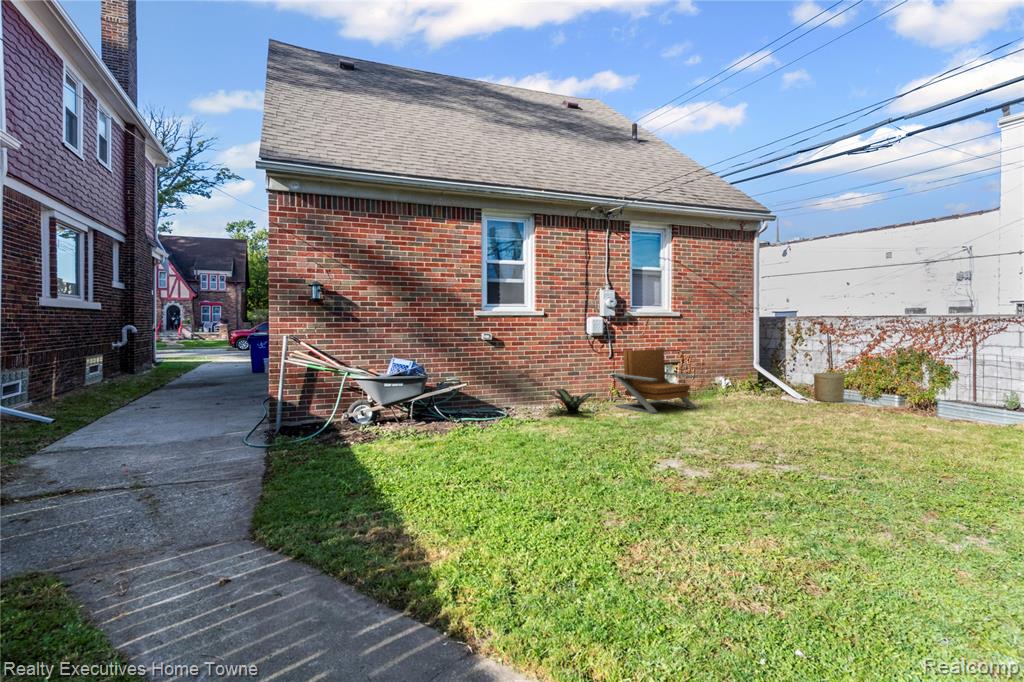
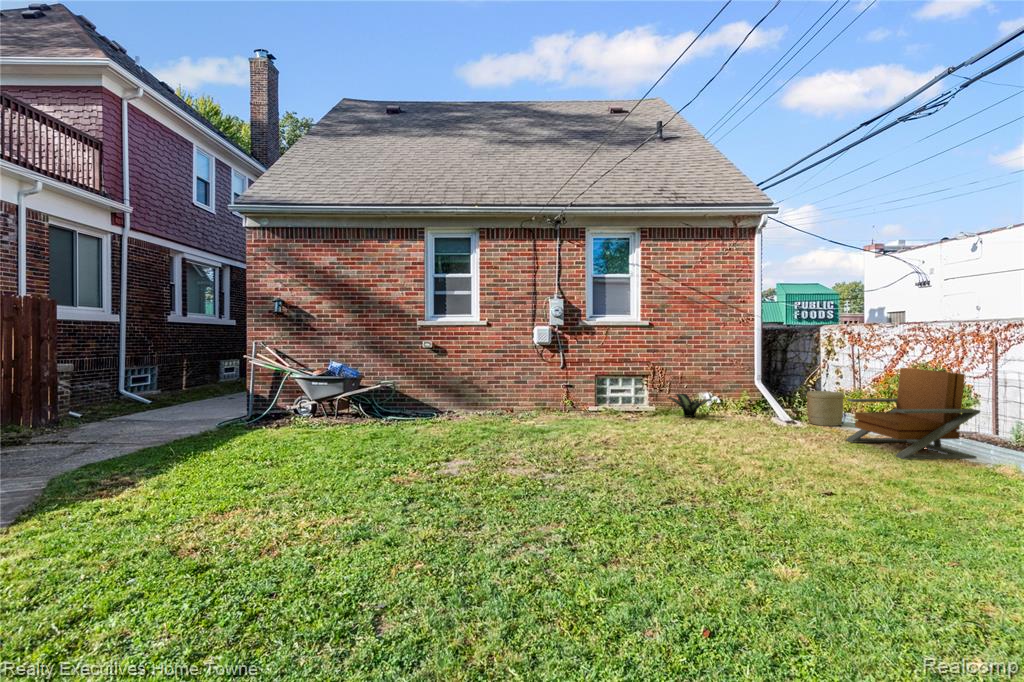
lounge chair: present [614,349,697,414] -> present [846,368,980,459]
potted plant: present [550,389,593,414] -> present [668,394,711,417]

